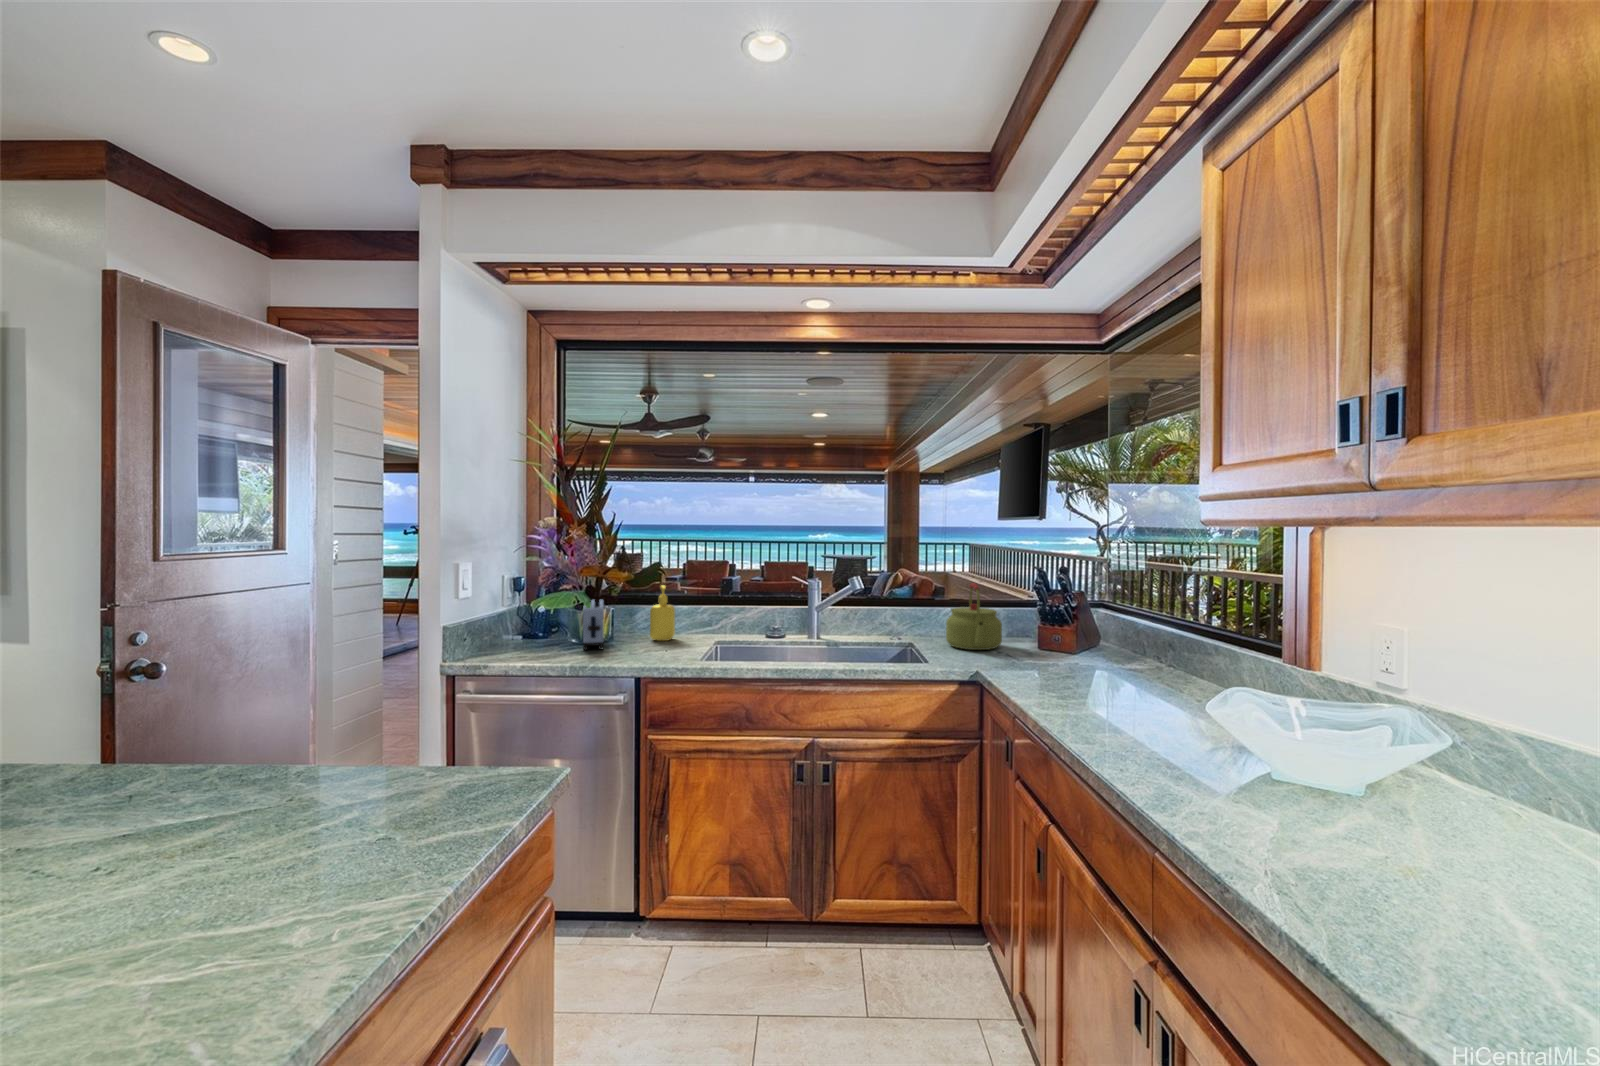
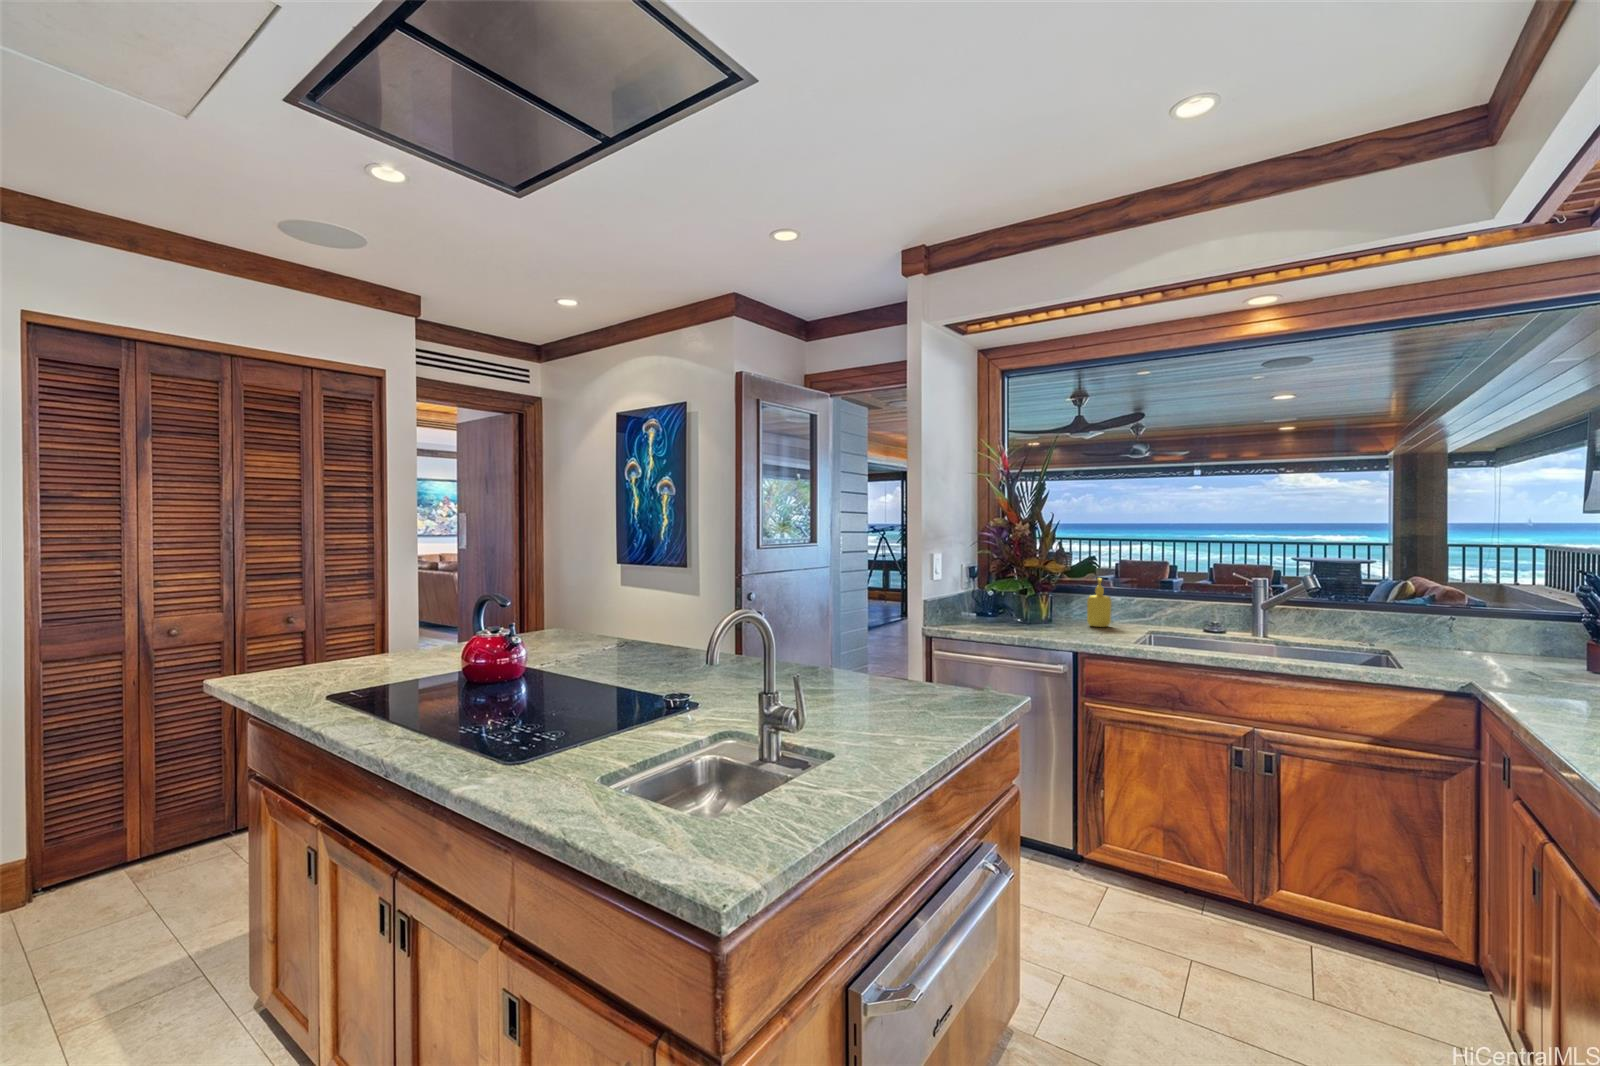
kettle: present [946,583,1002,650] -> none [1436,586,1523,664]
toaster: present [583,600,604,650] -> none [1028,587,1046,629]

